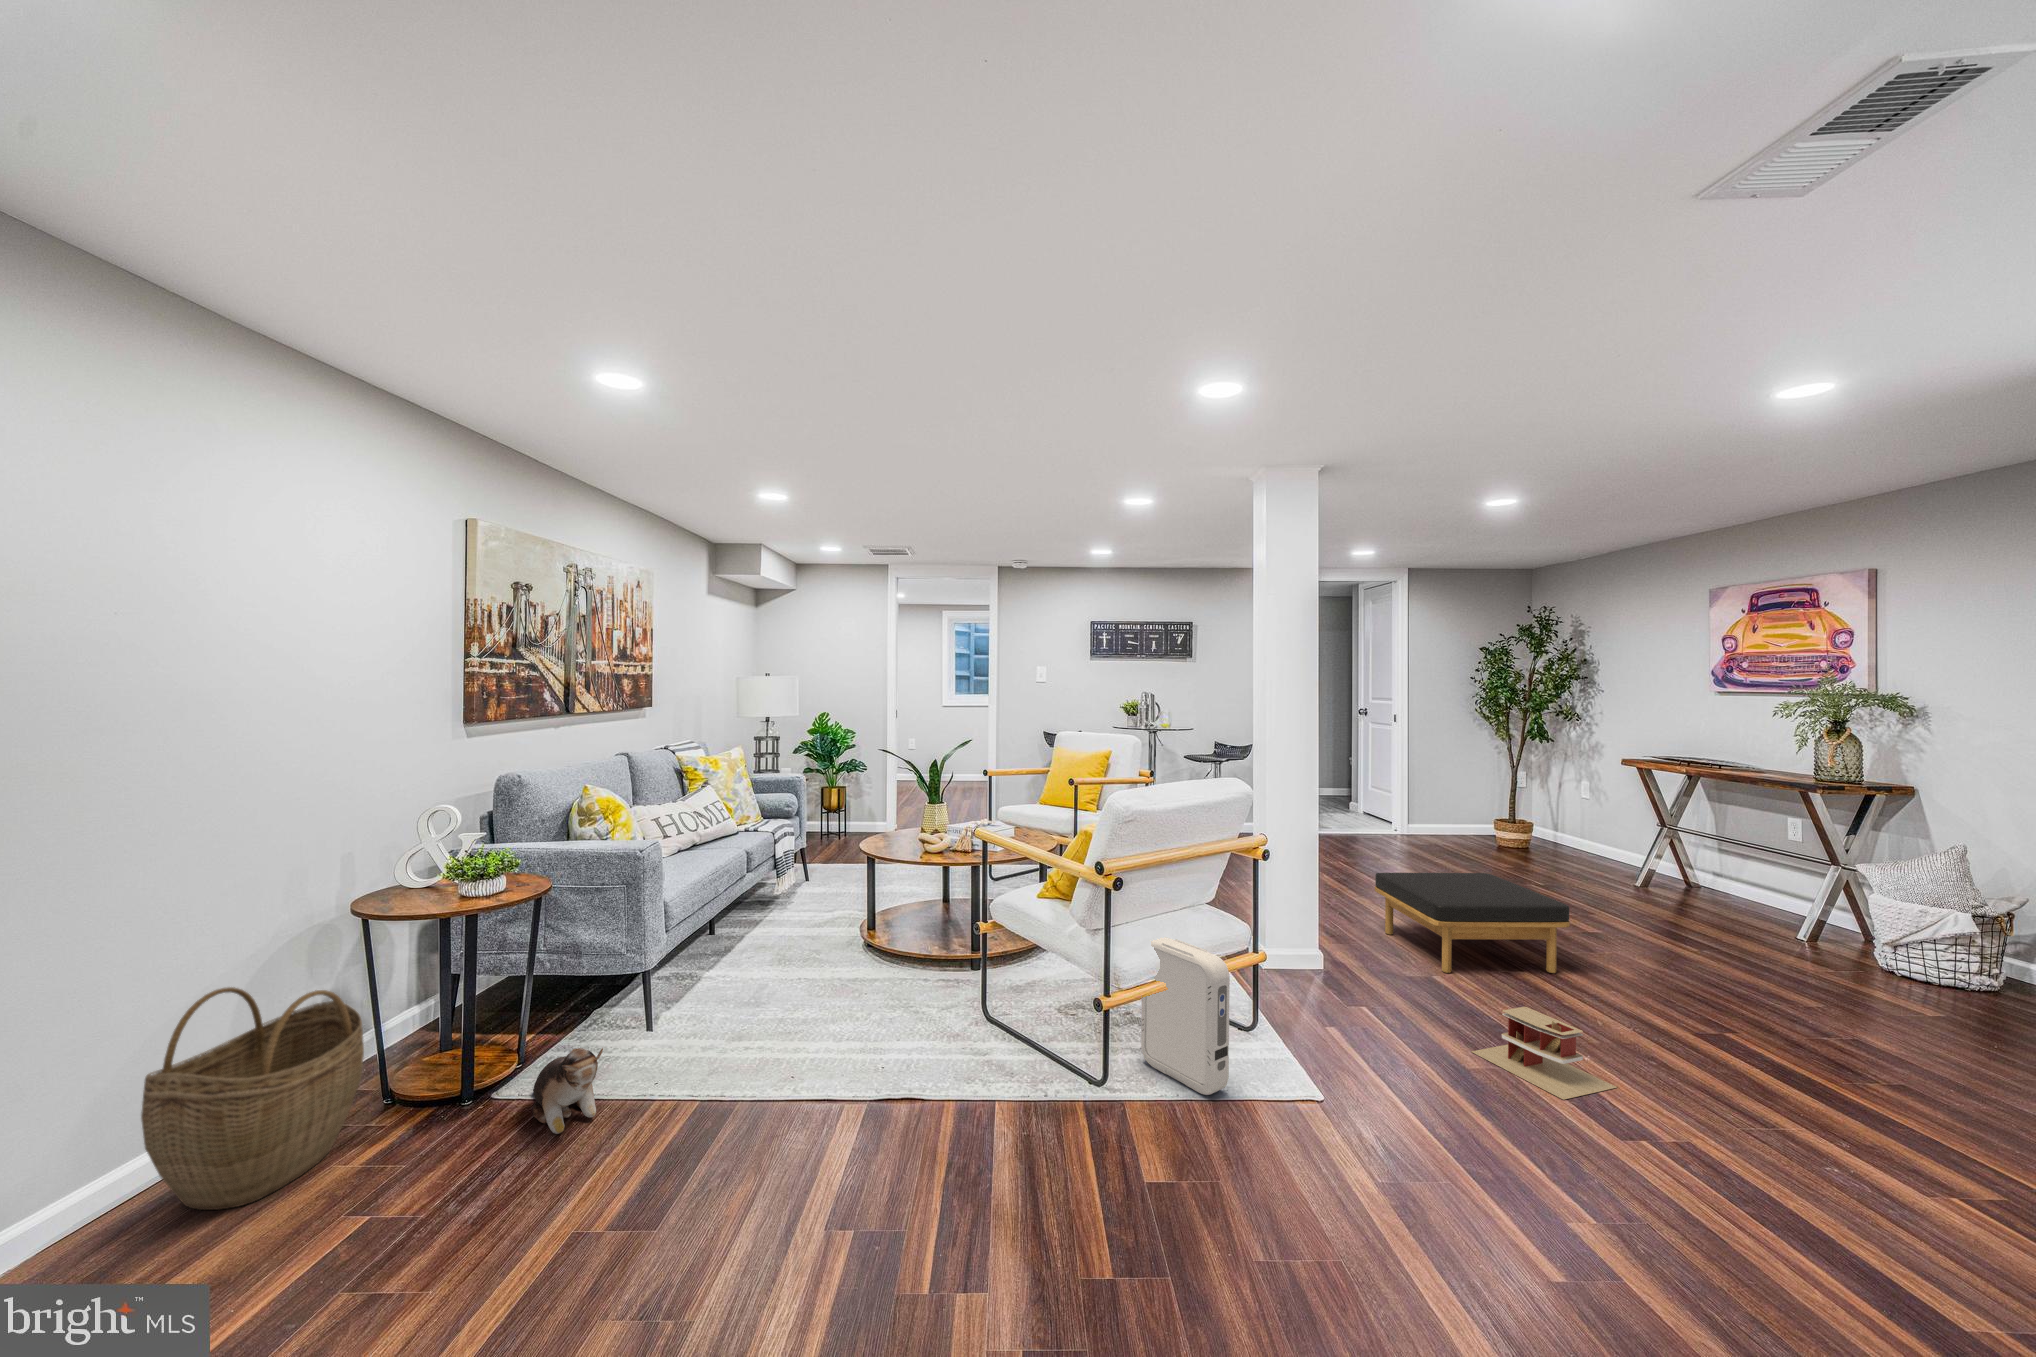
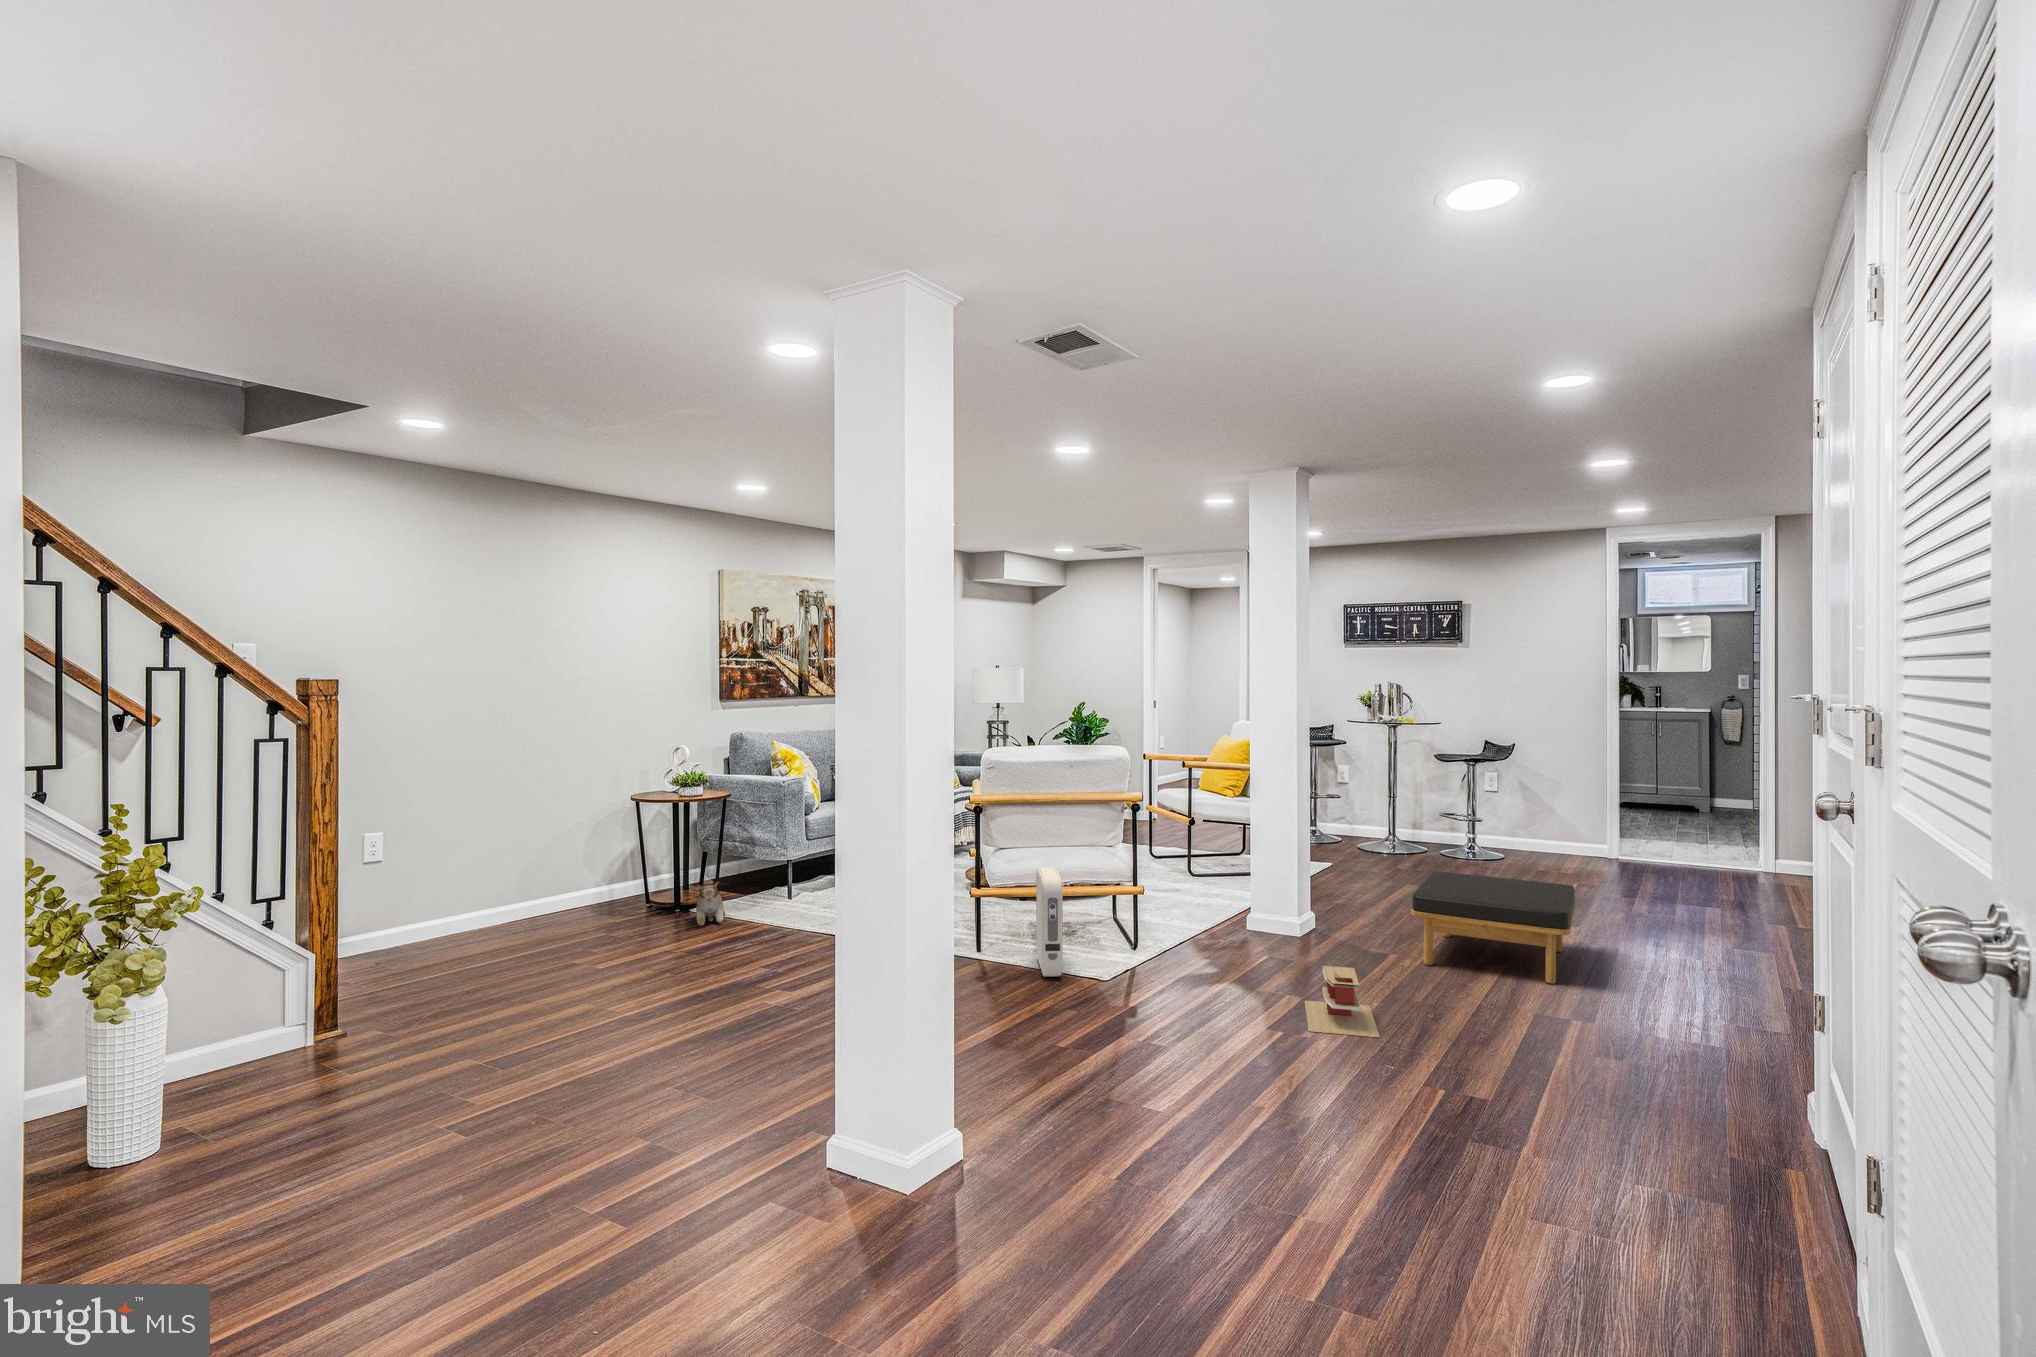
woven basket: present [141,987,364,1210] -> none [543,824,631,923]

